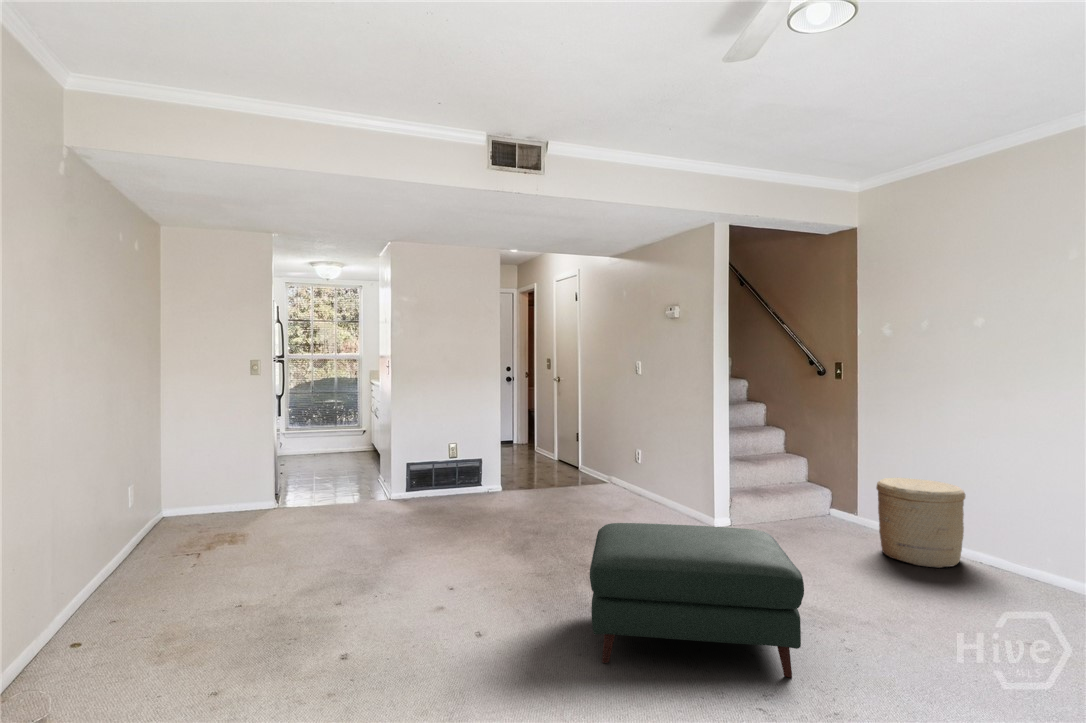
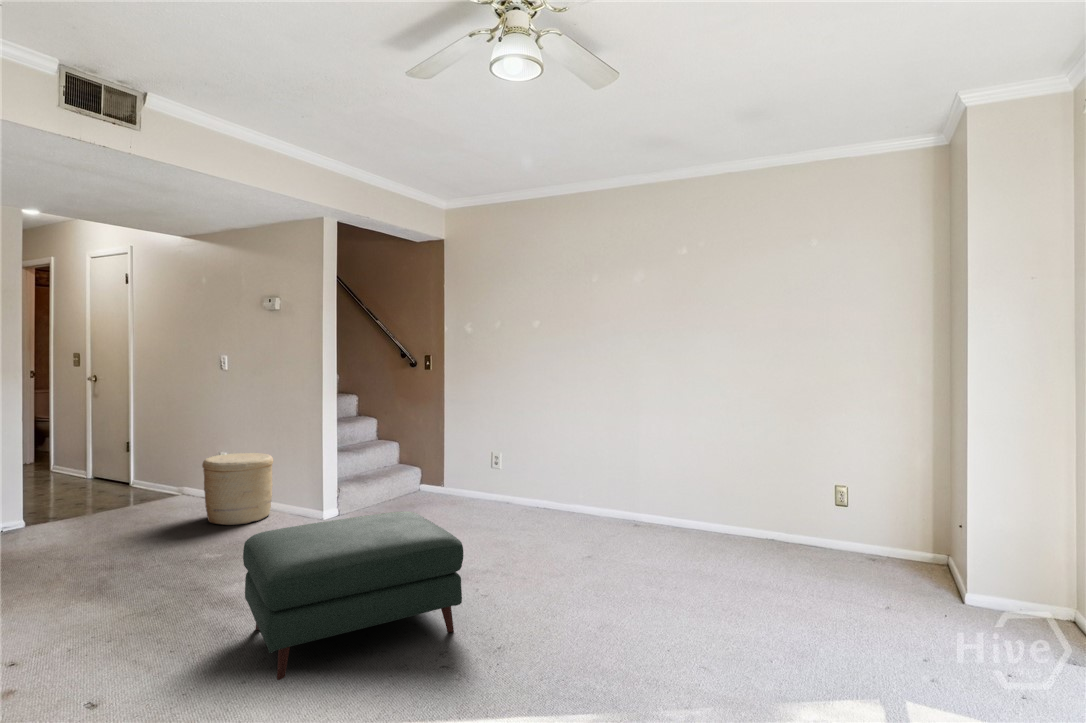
woven basket: present [876,478,965,568] -> present [202,453,273,525]

